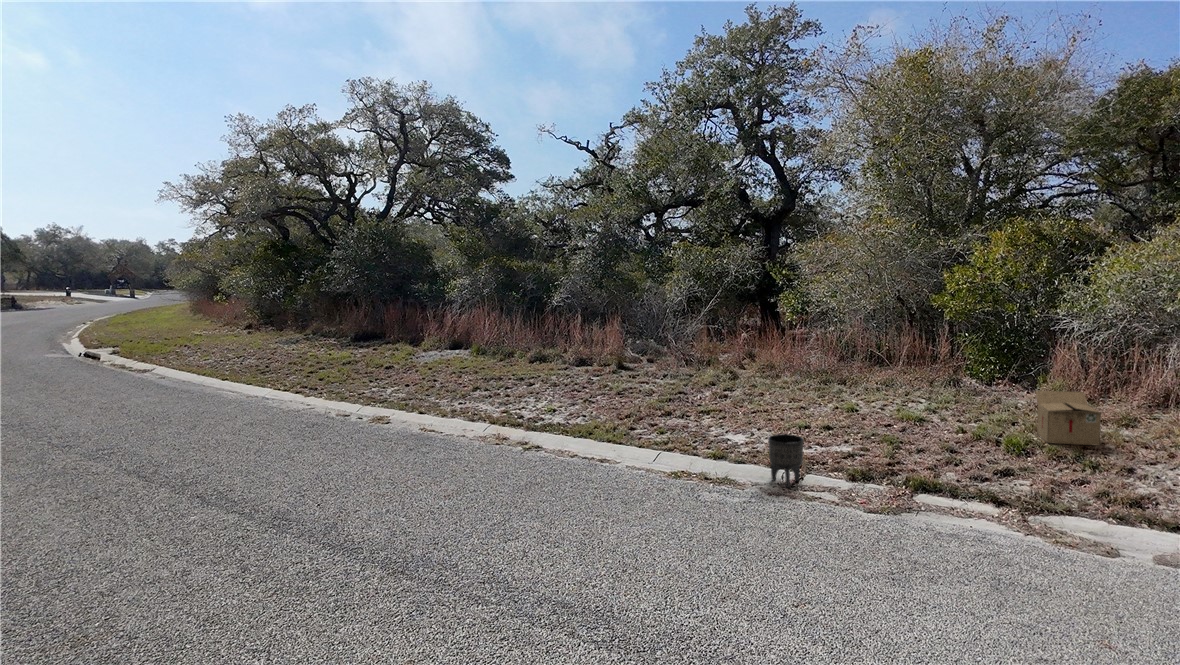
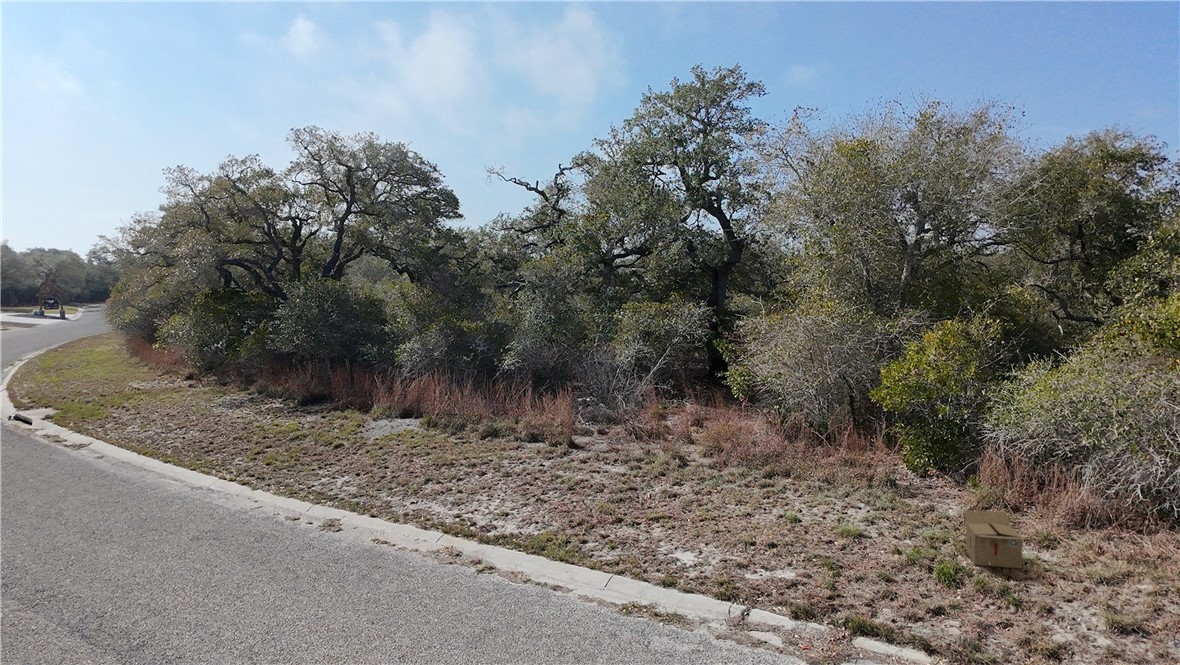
planter: present [768,434,804,488] -> none [716,574,749,632]

